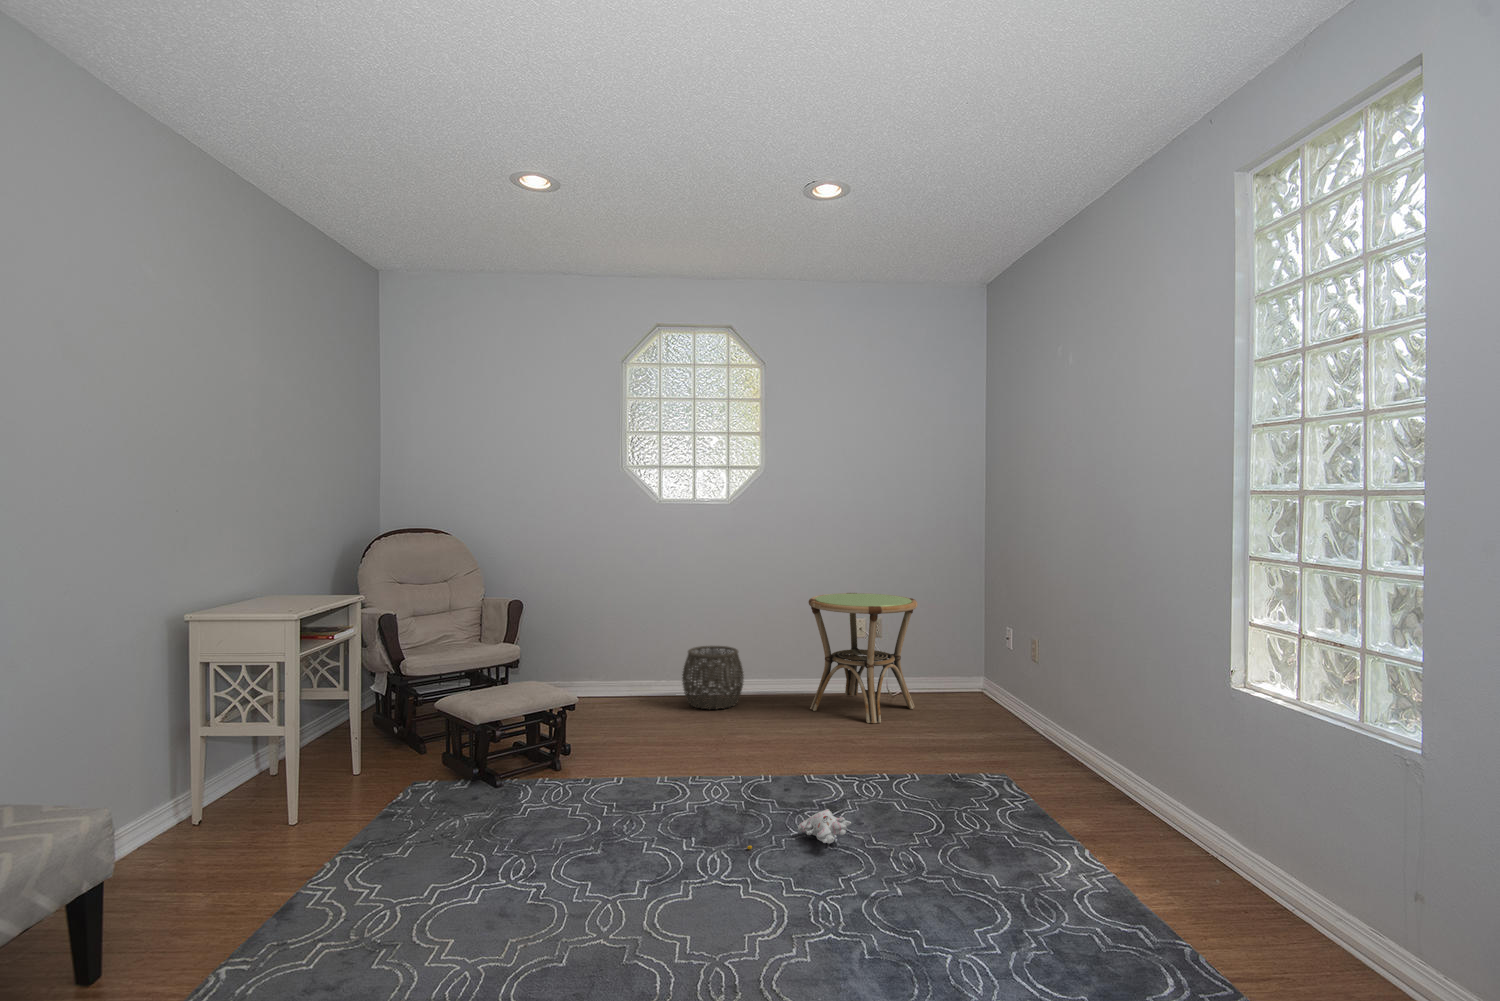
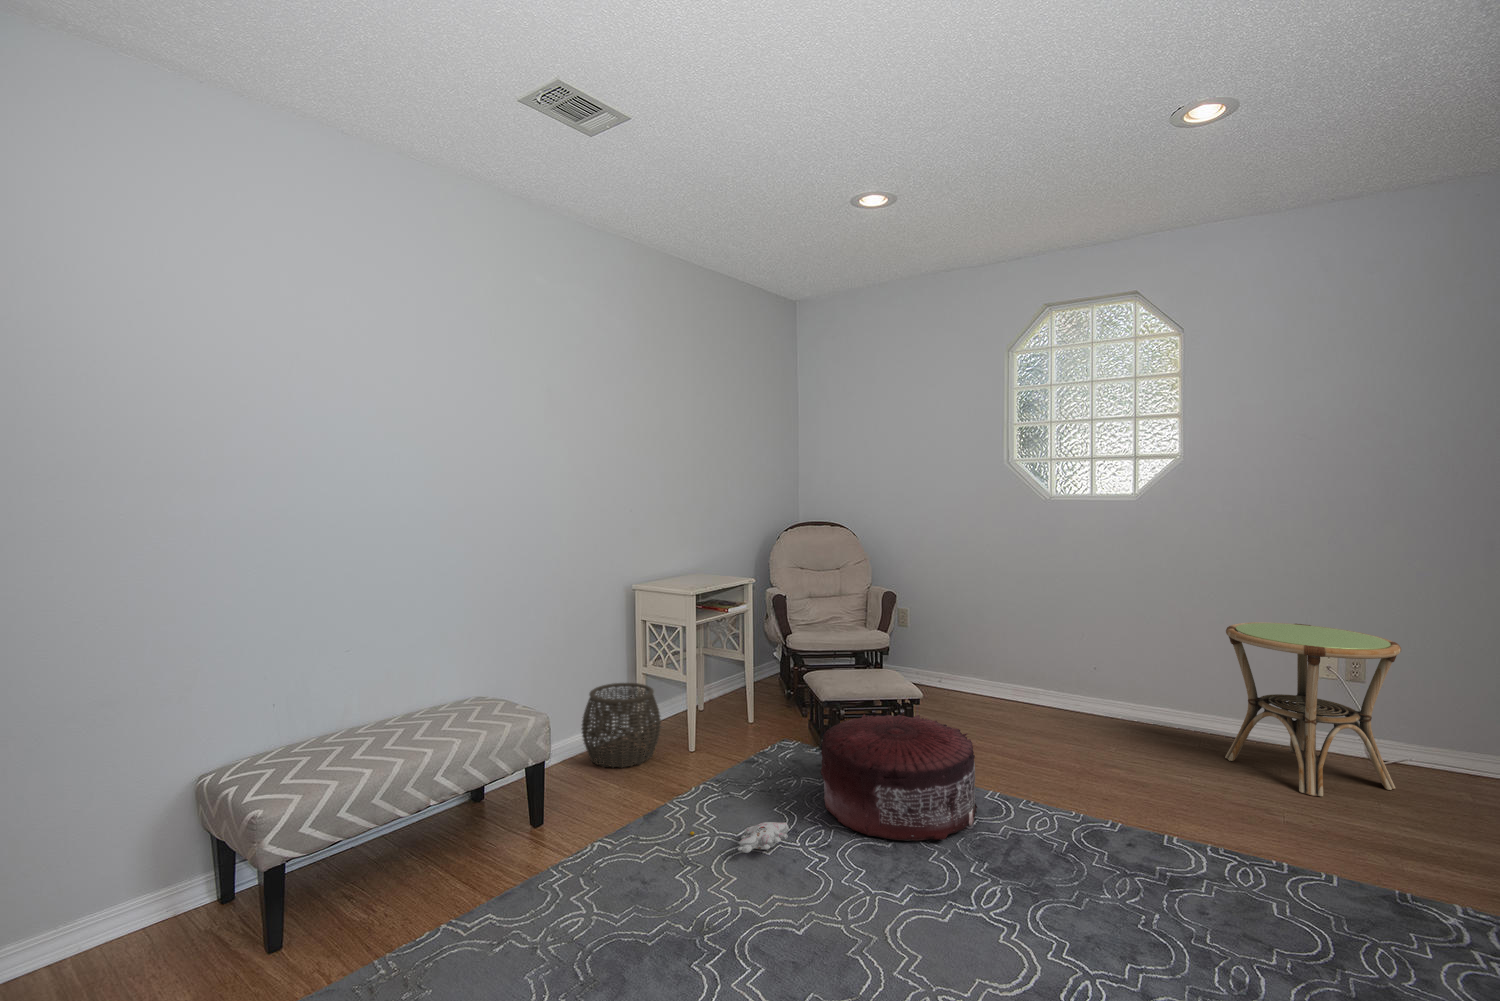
woven basket: present [682,646,744,709] -> present [582,683,661,768]
pouf: none [499,717,663,850] -> present [821,714,977,841]
plush toy: present [747,809,851,849] -> present [690,822,789,853]

